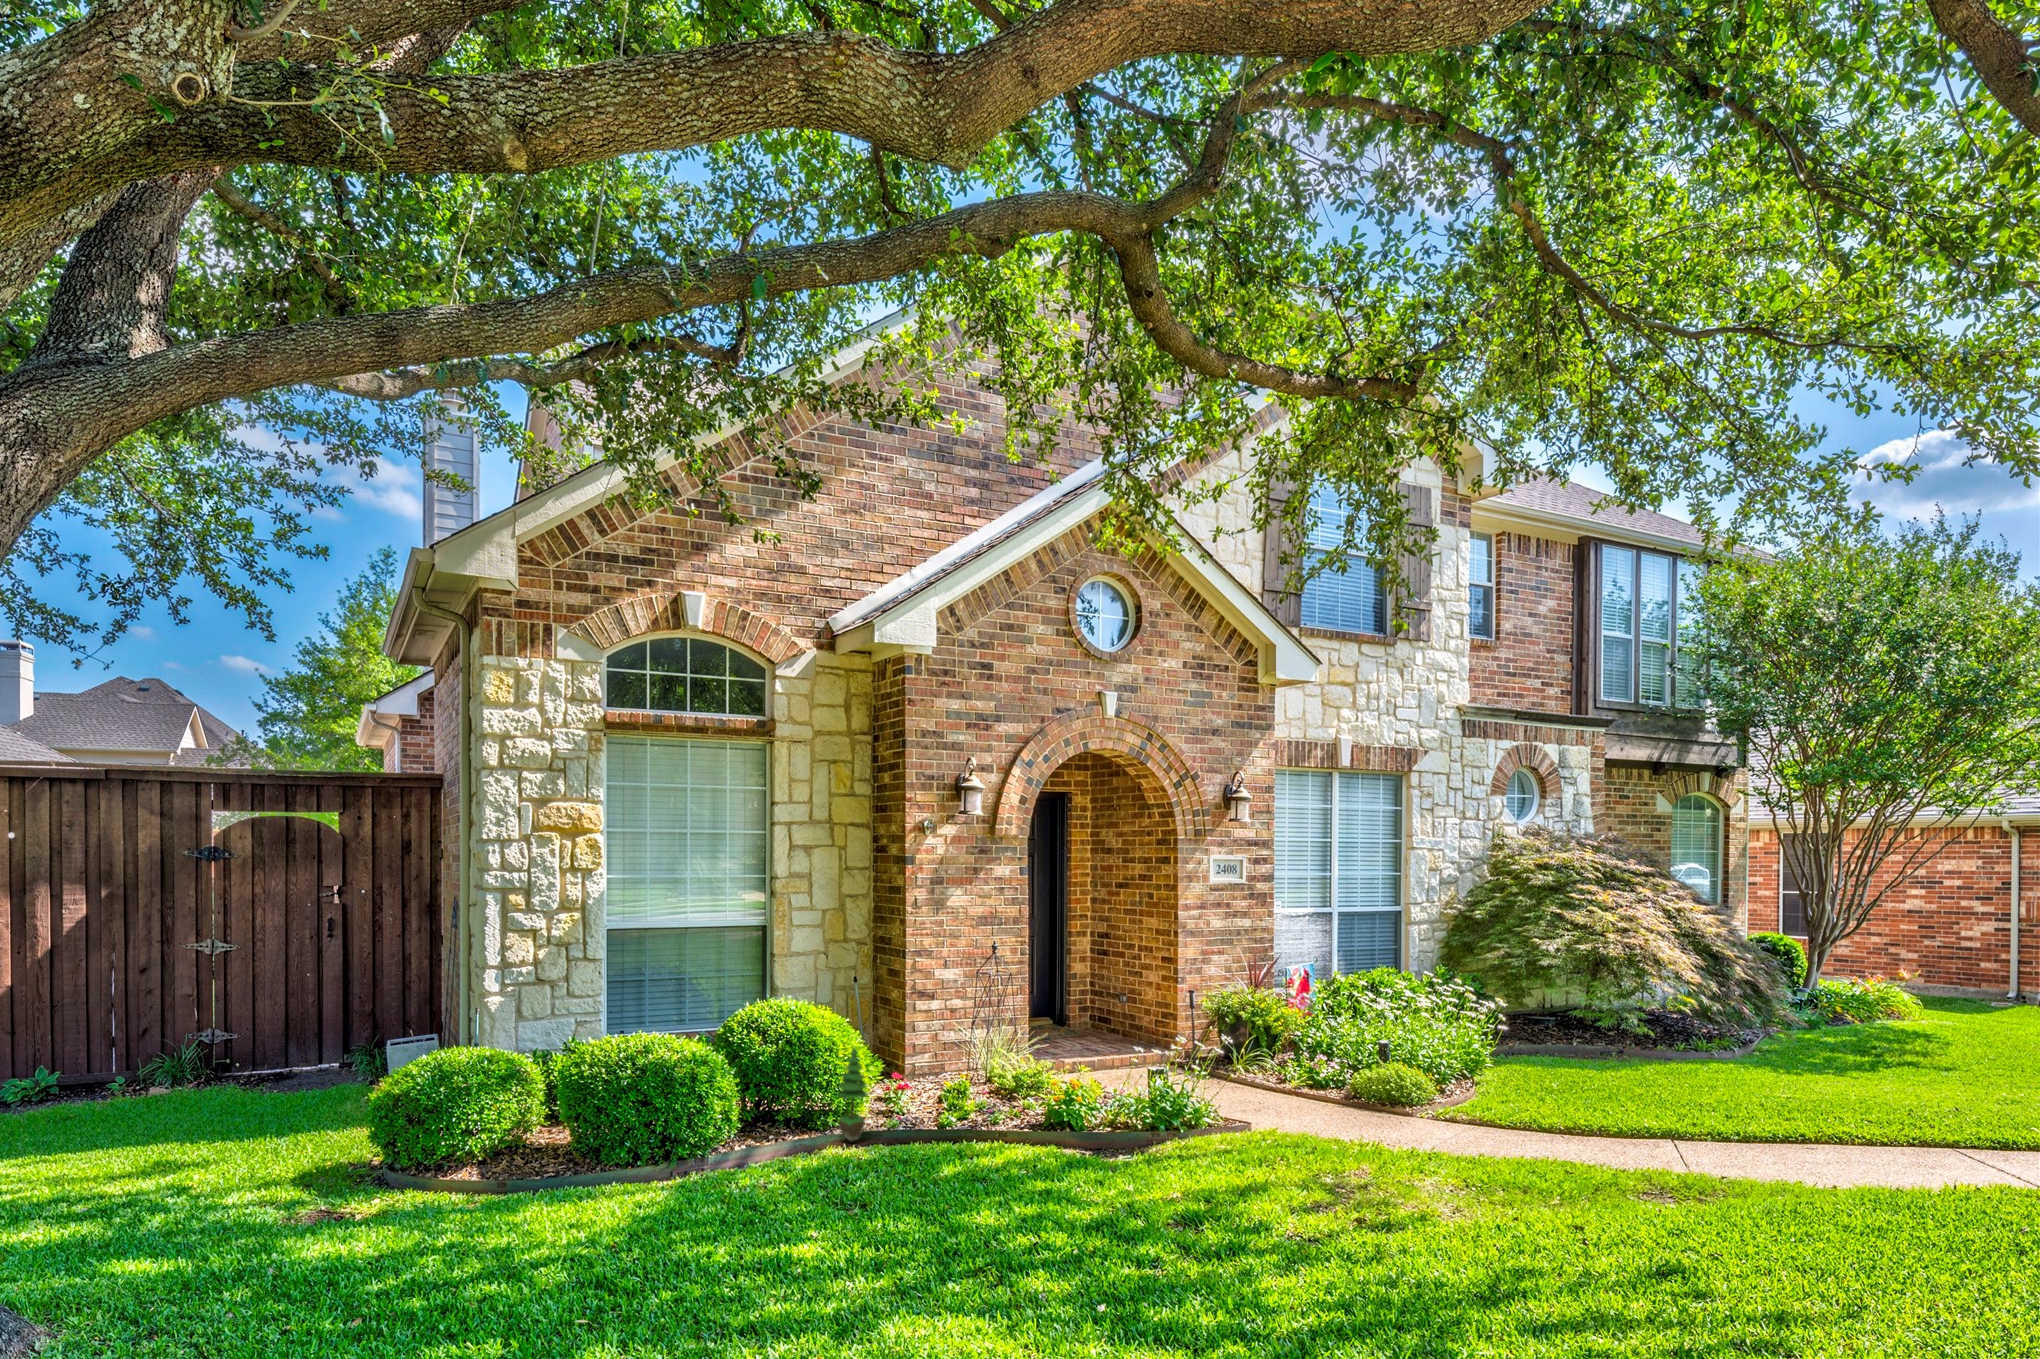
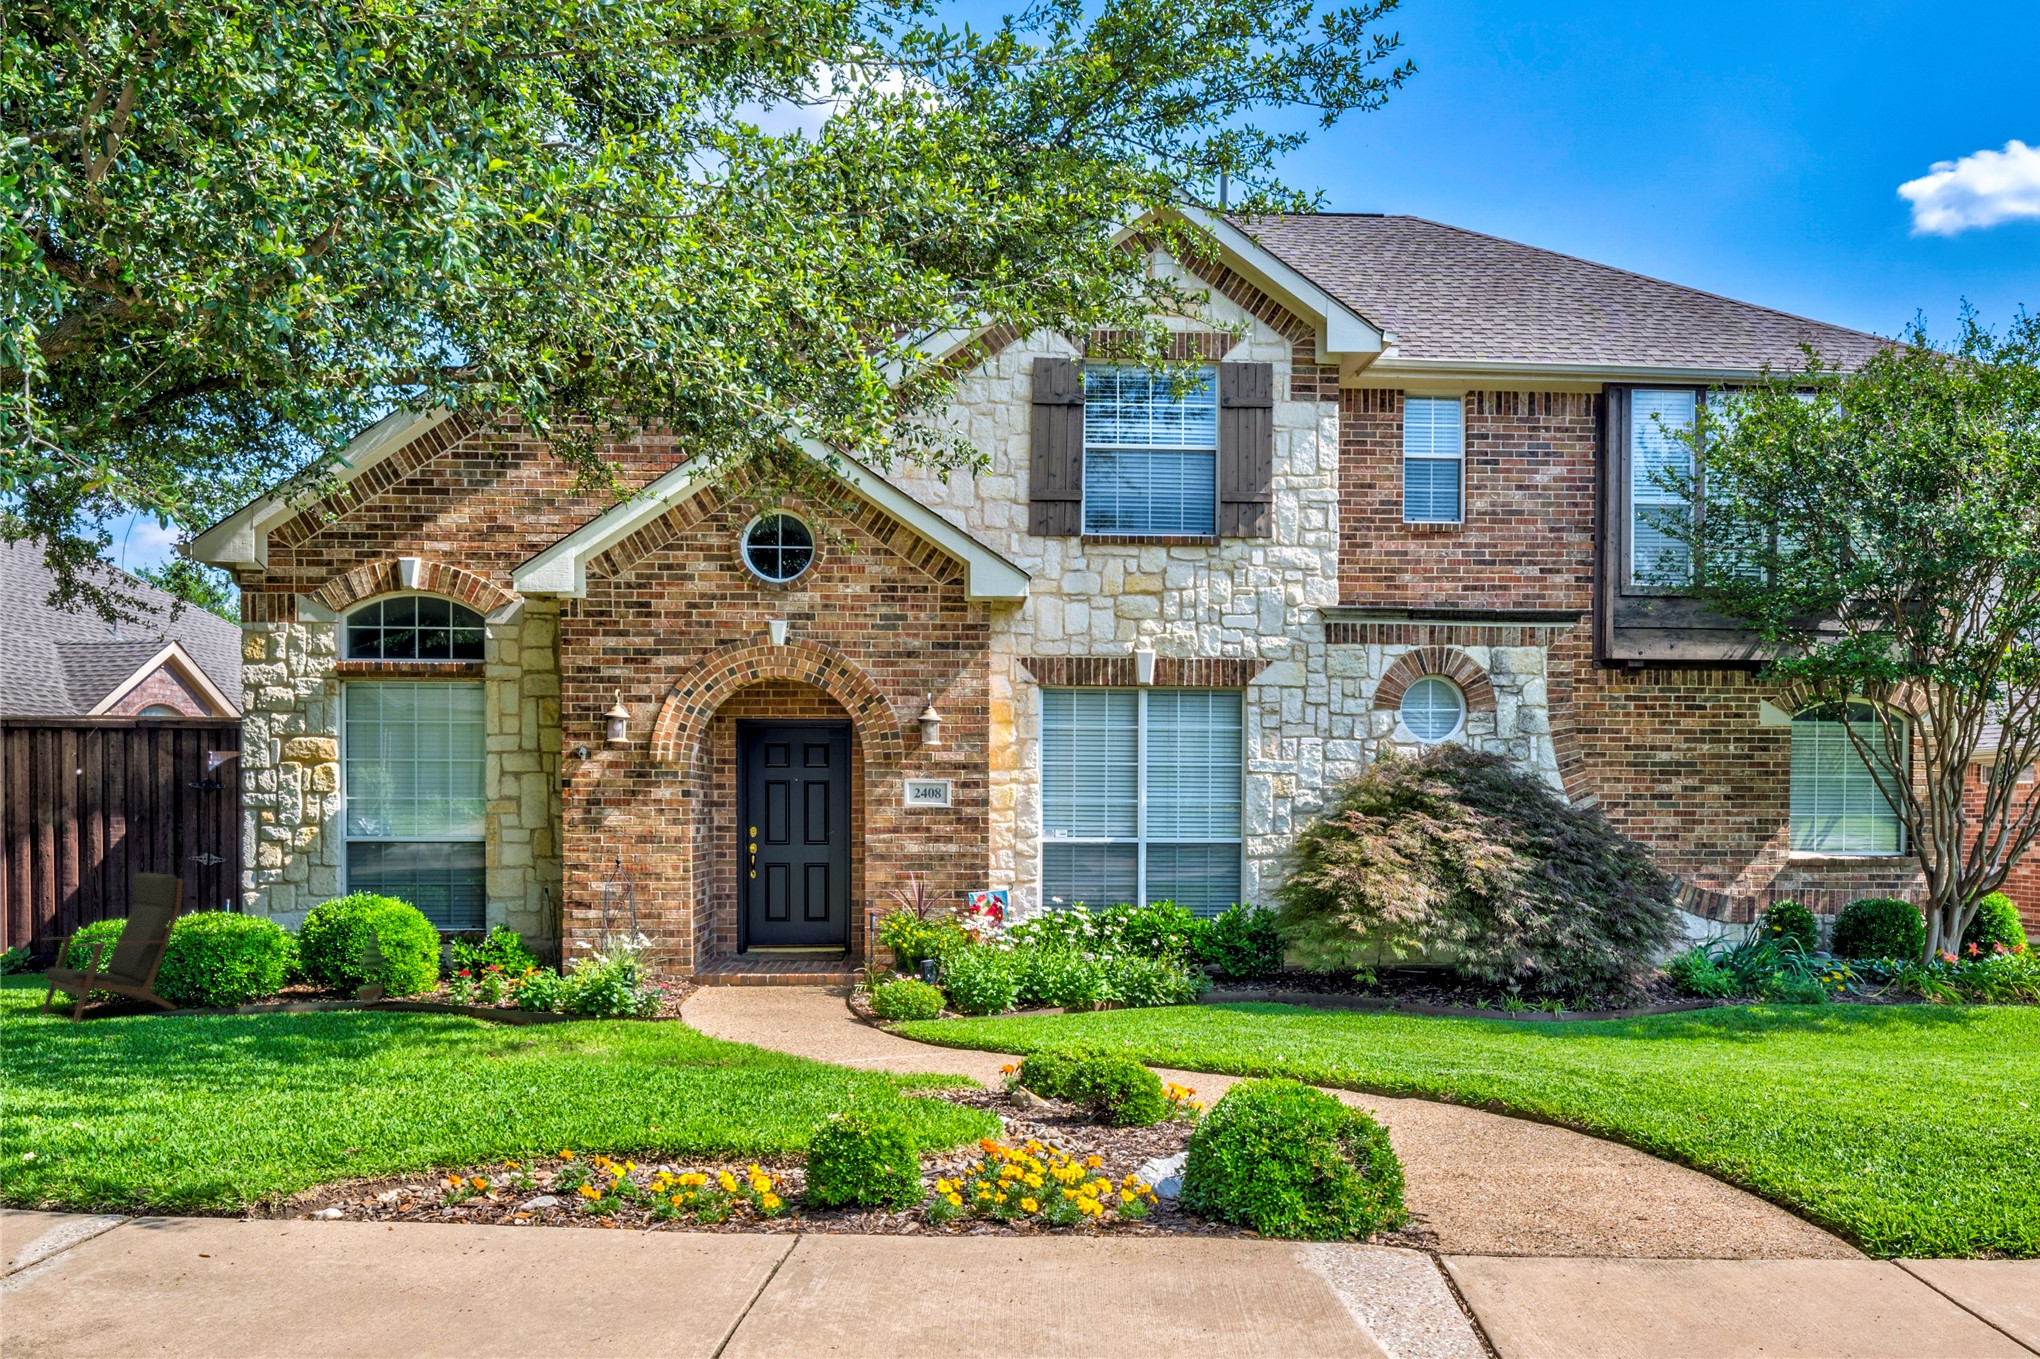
lounge chair: none [479,990,645,1208] -> present [42,873,183,1024]

